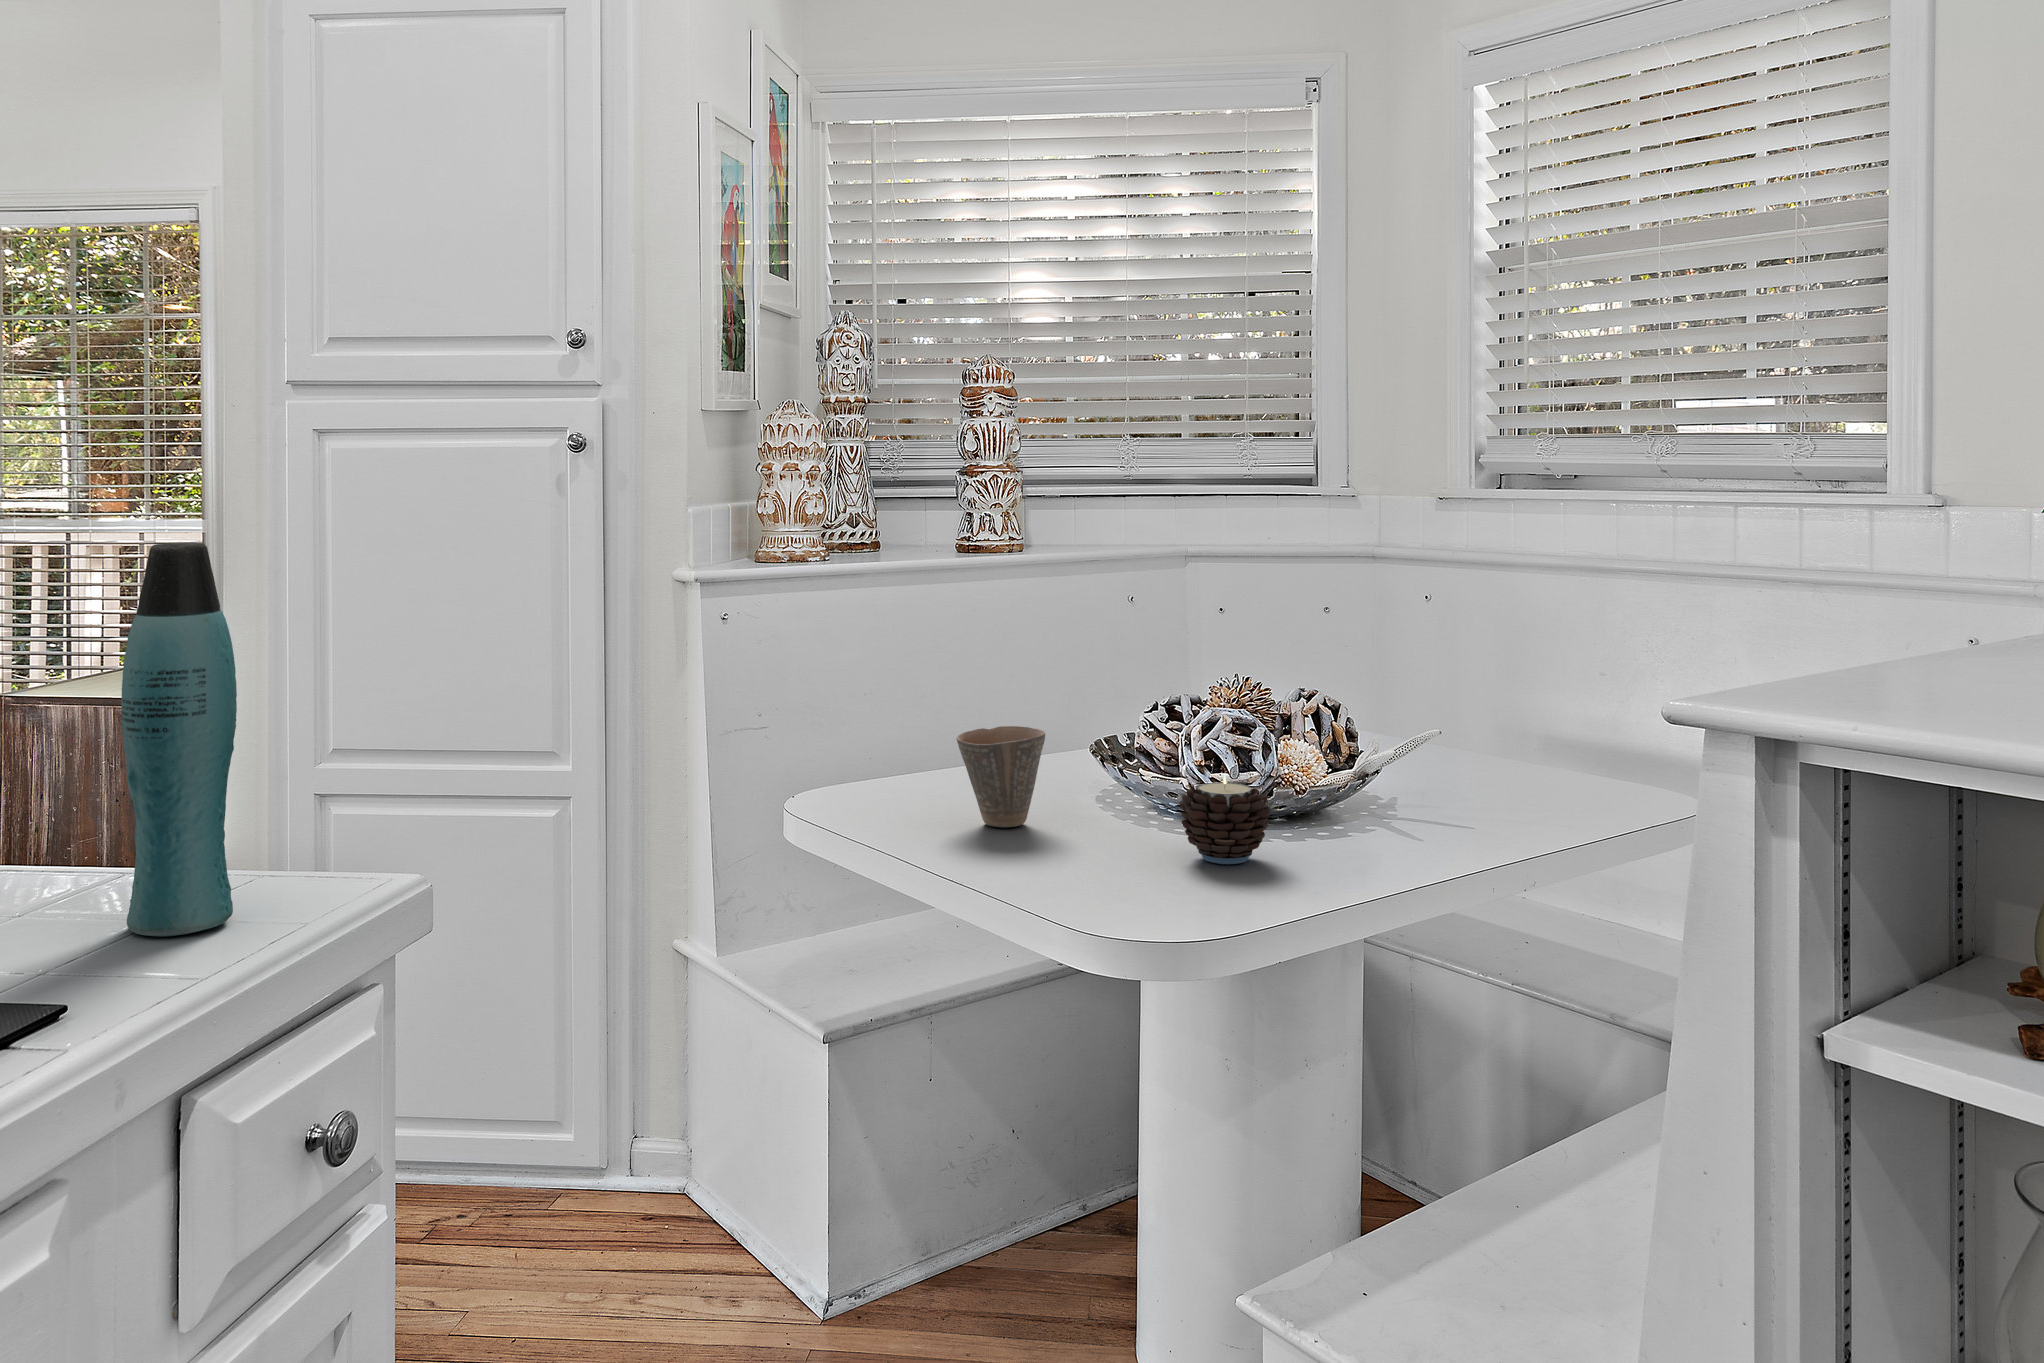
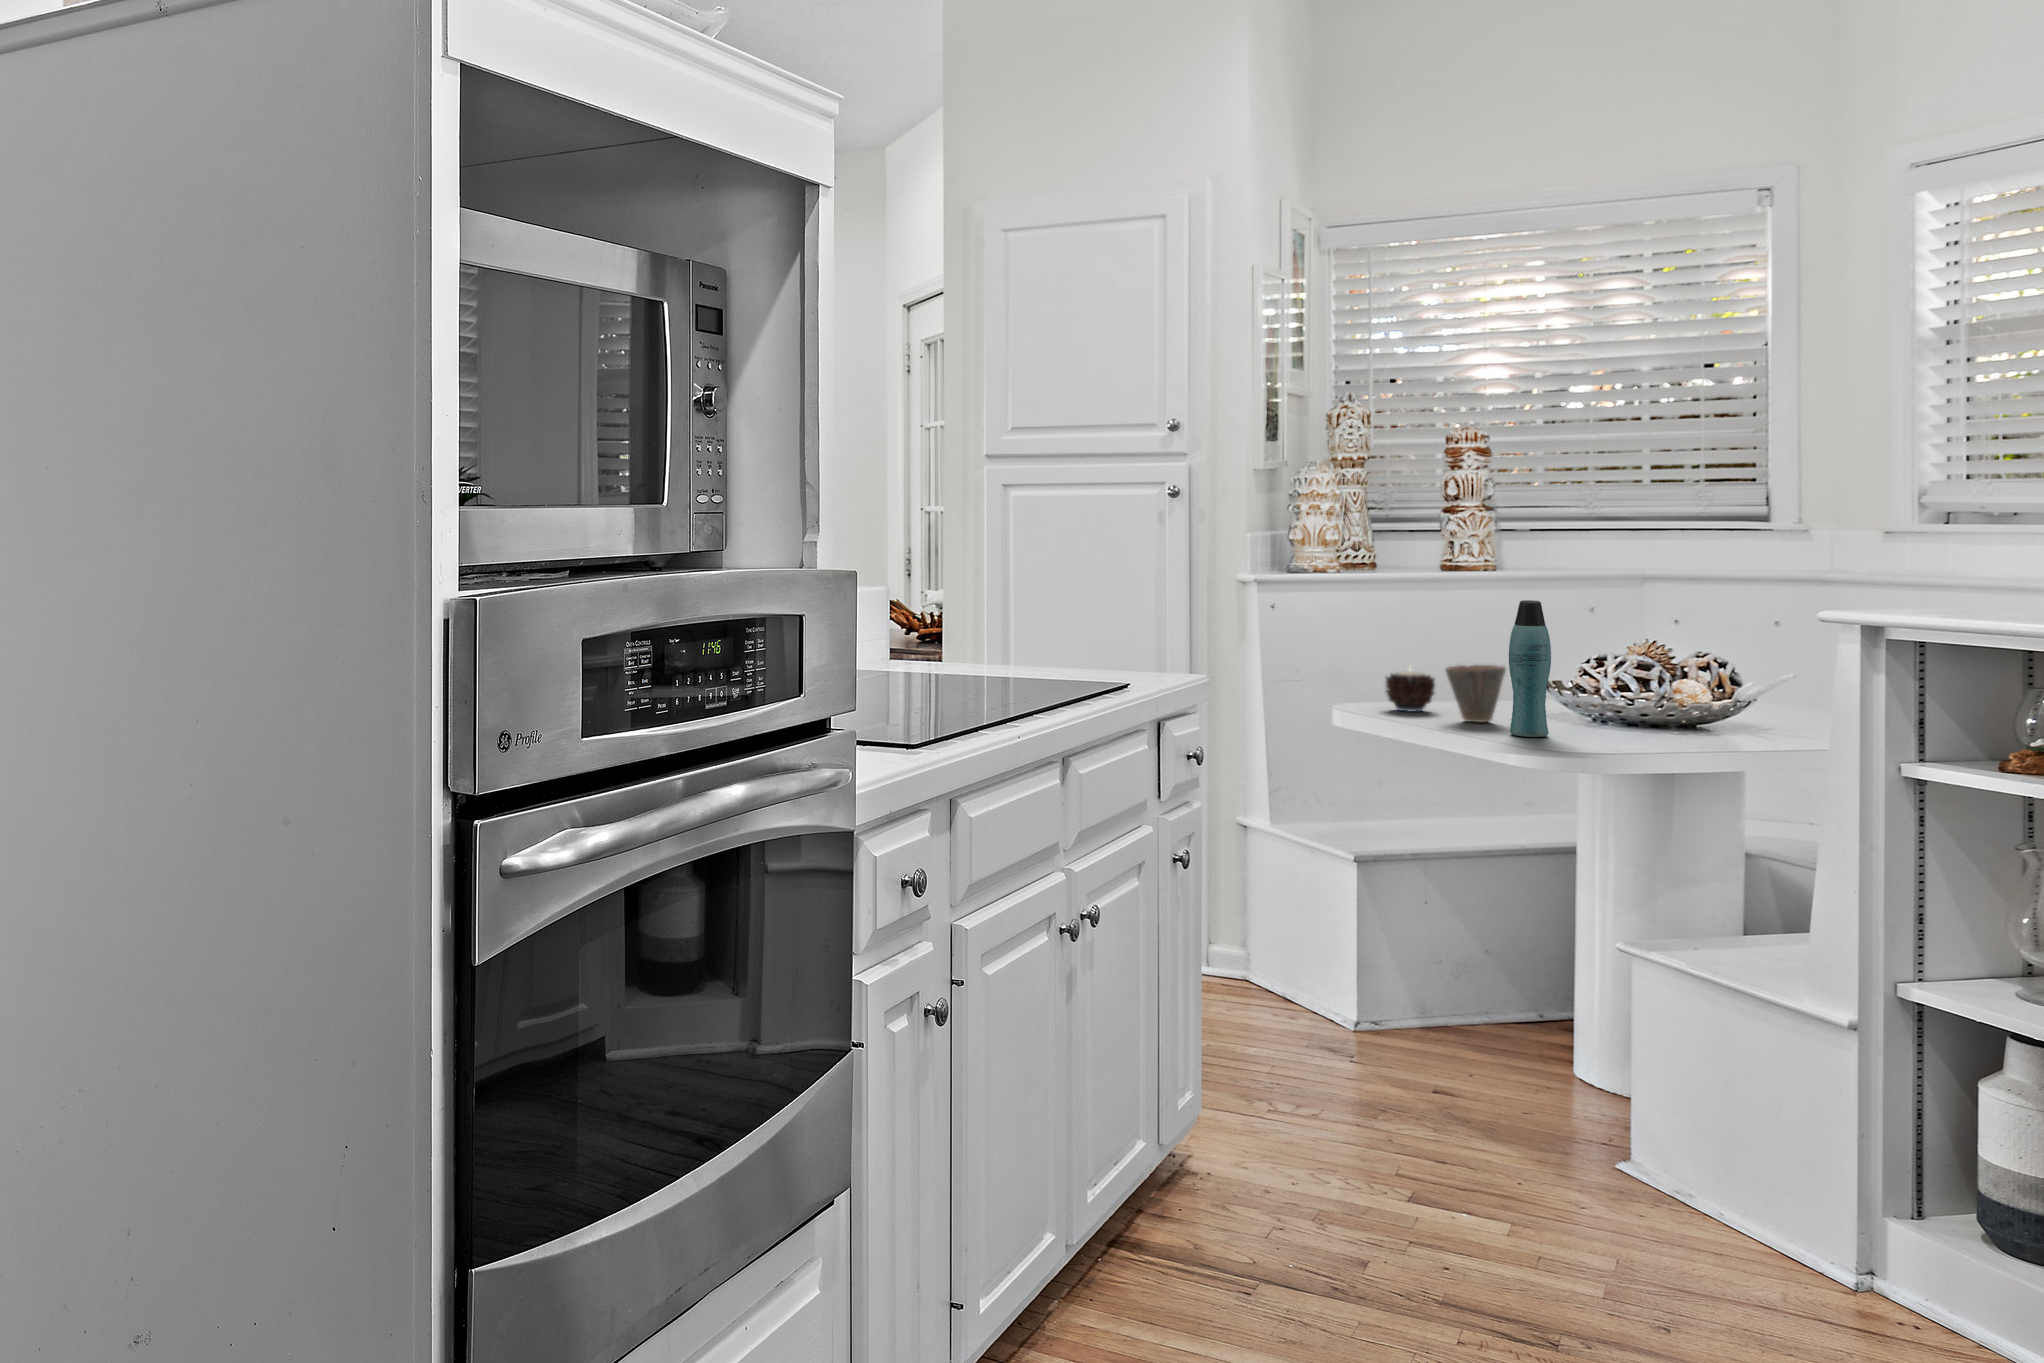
bottle: present [121,542,237,936] -> present [1509,600,1551,737]
candle: present [1179,774,1271,864] -> present [1386,671,1435,711]

